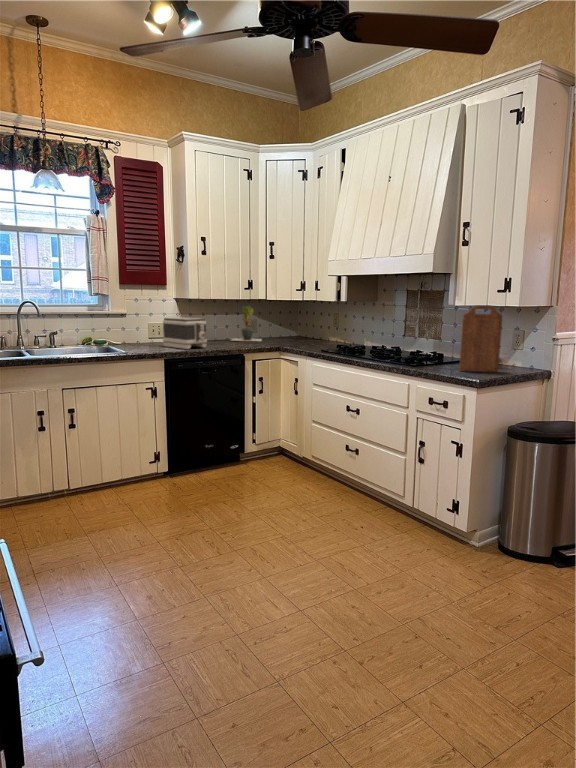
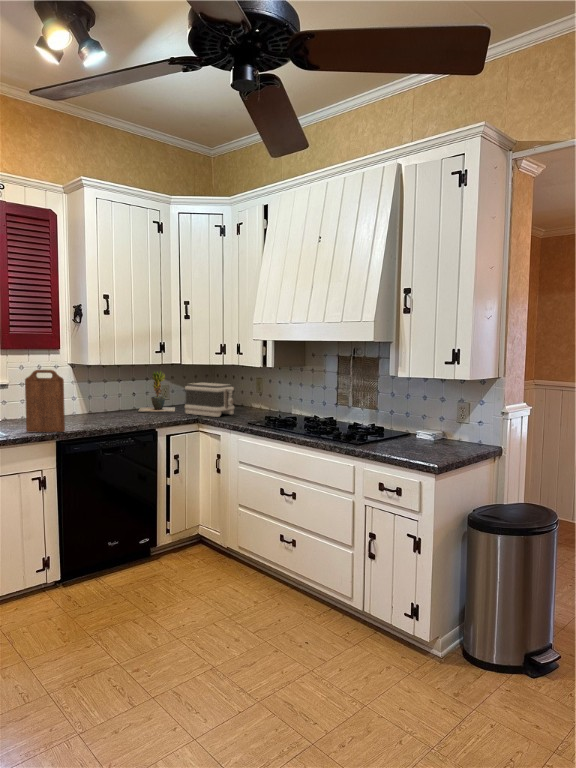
cutting board: present [459,305,502,372] -> present [25,370,65,432]
toaster: present [163,317,207,349] -> present [185,383,234,417]

